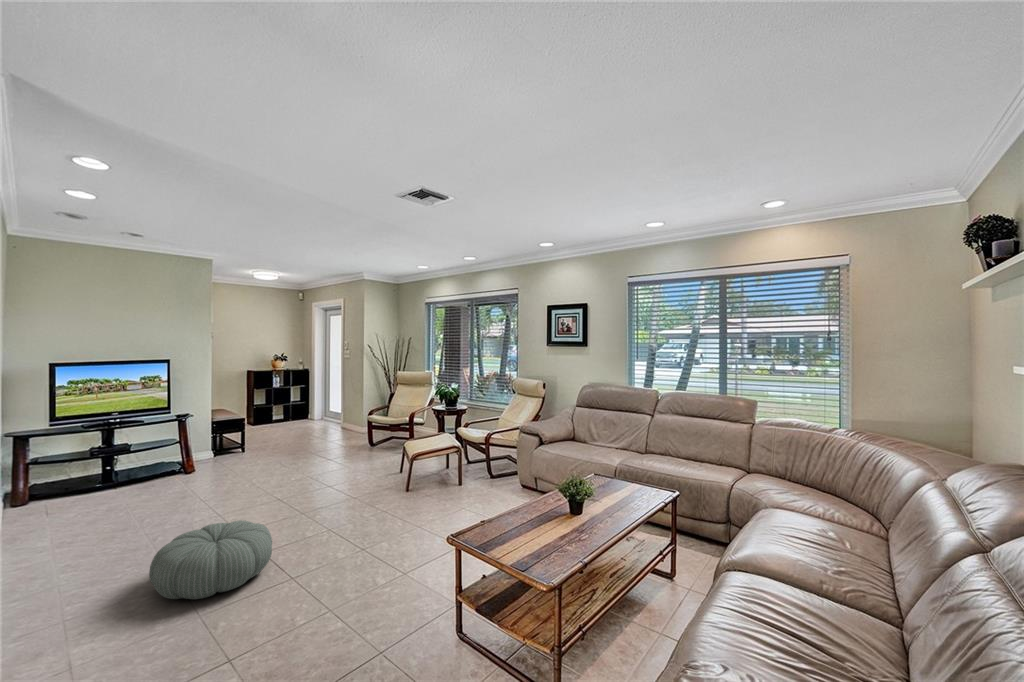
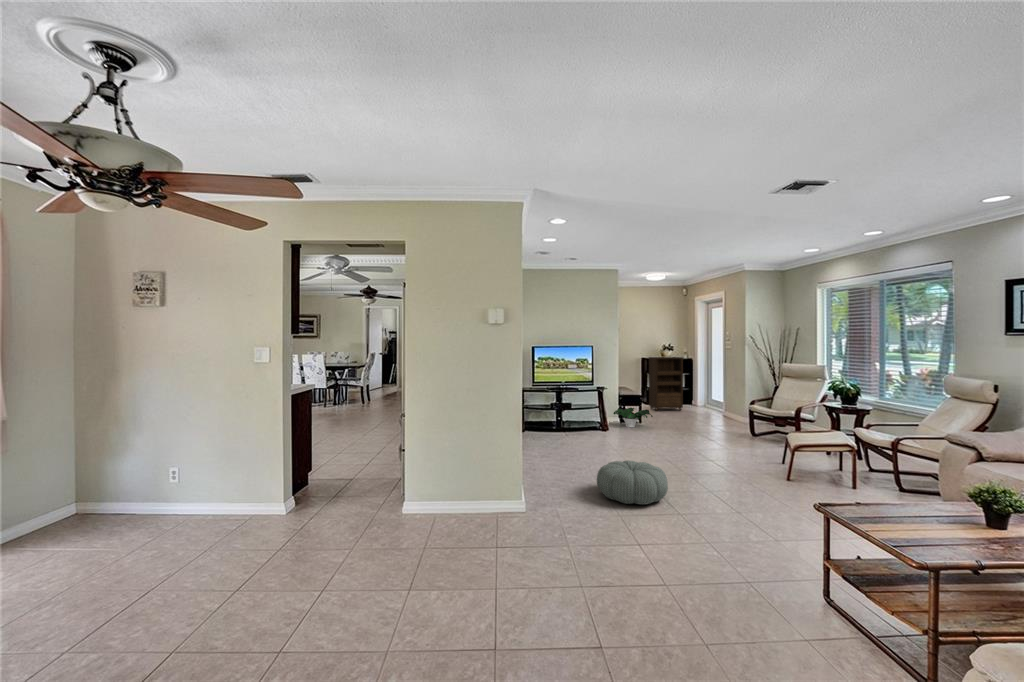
bookshelf: none [256,368,300,431] -> present [649,357,683,411]
potted plant: none [203,434,260,460] -> present [613,408,653,427]

